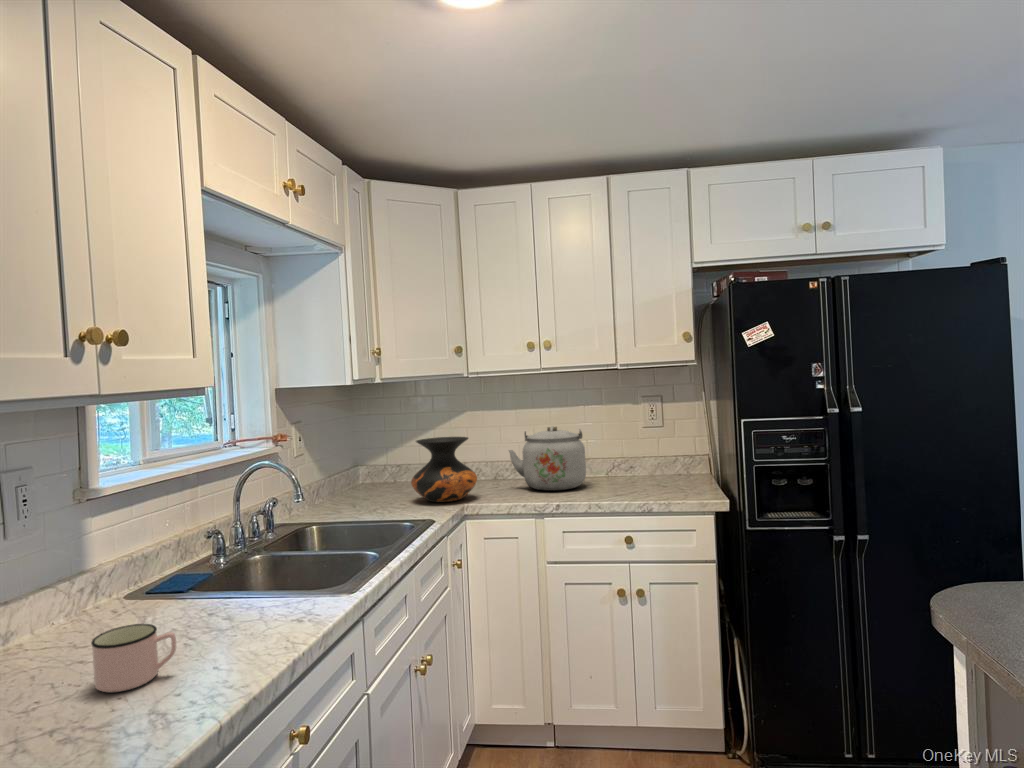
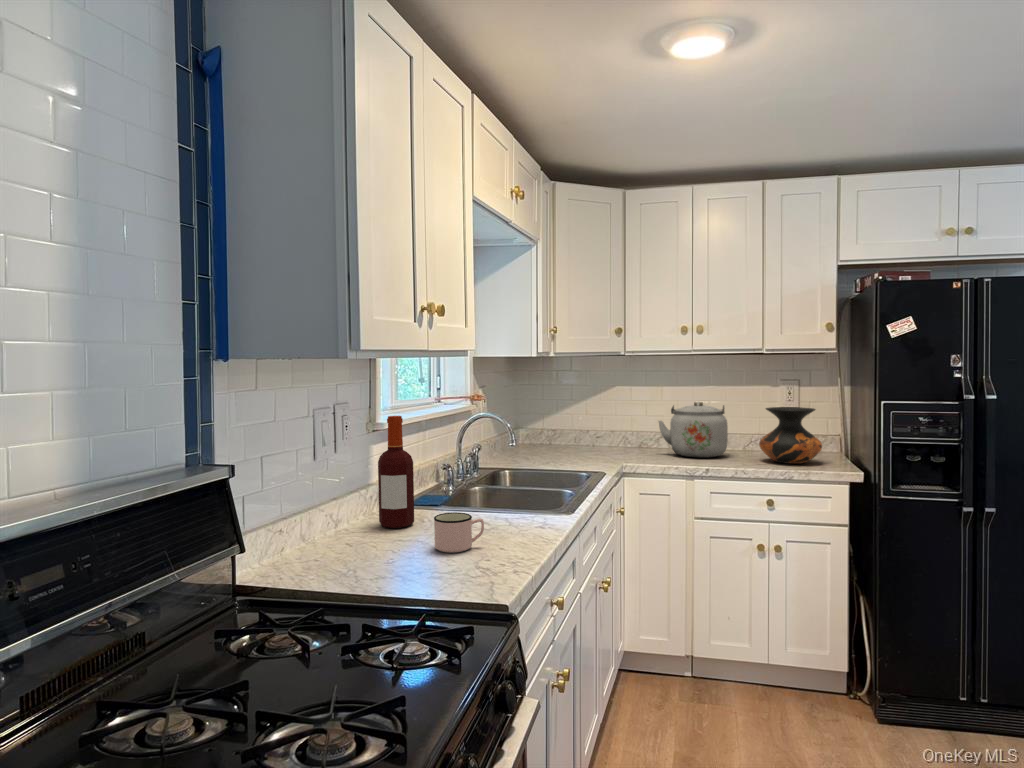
vase: present [411,437,477,502] -> present [759,407,822,464]
bottle: none [48,480,111,645] -> present [378,416,414,528]

